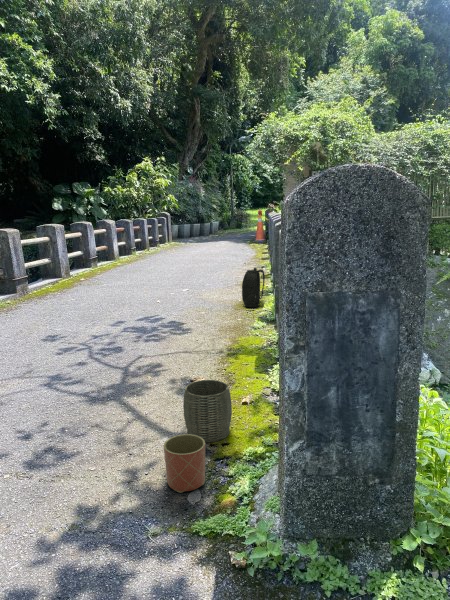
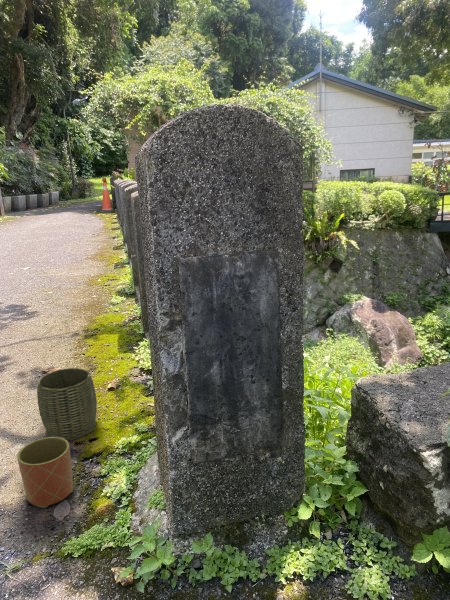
backpack: present [242,268,265,308] -> none [93,238,123,282]

